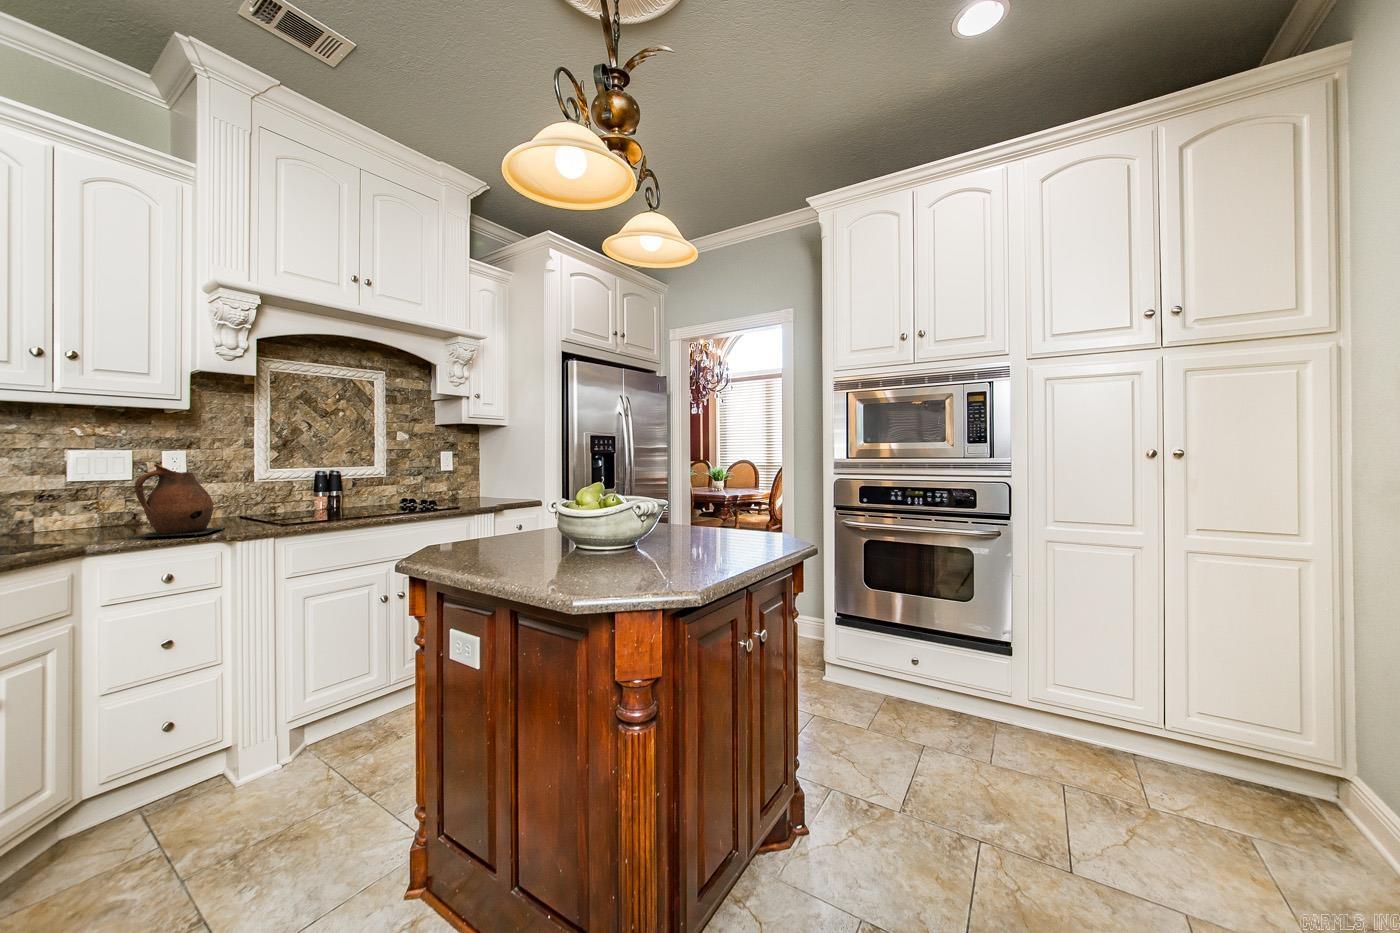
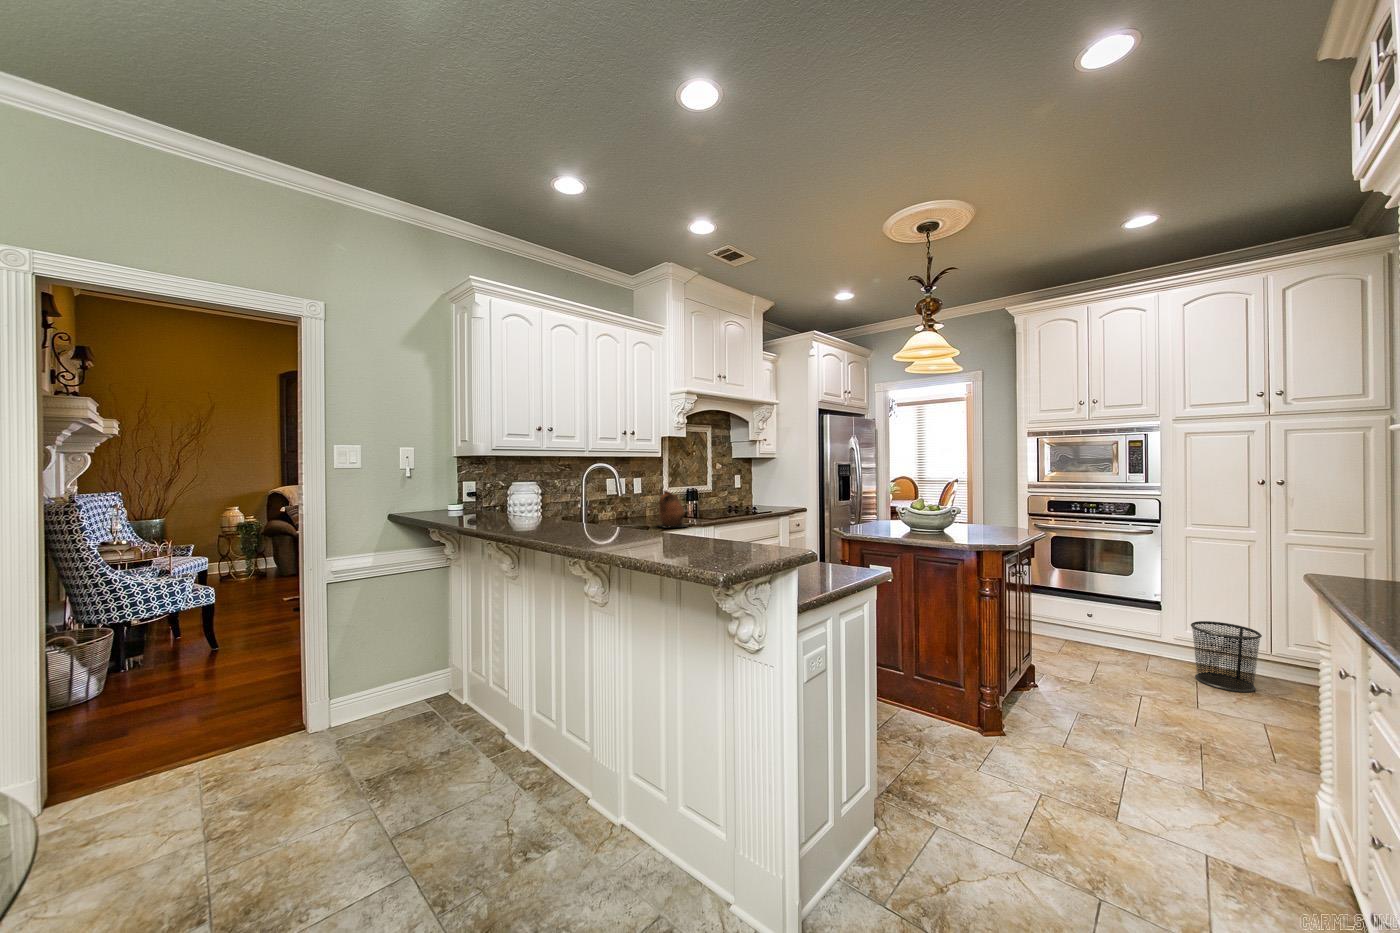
waste bin: none [1052,671,1155,794] -> present [1191,621,1262,692]

